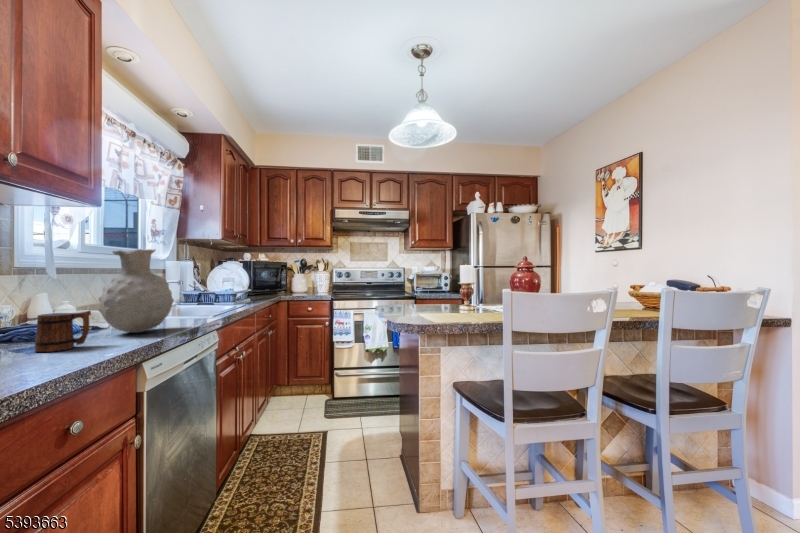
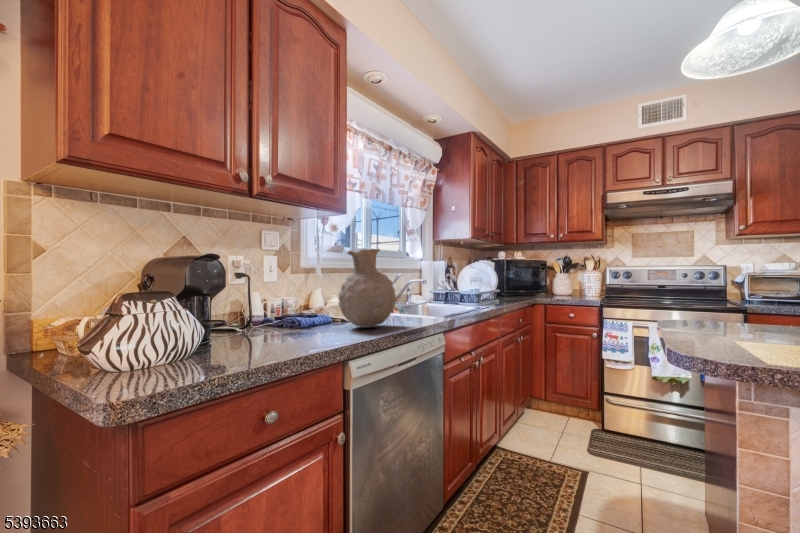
mug: present [35,311,91,352] -> none [286,305,322,338]

